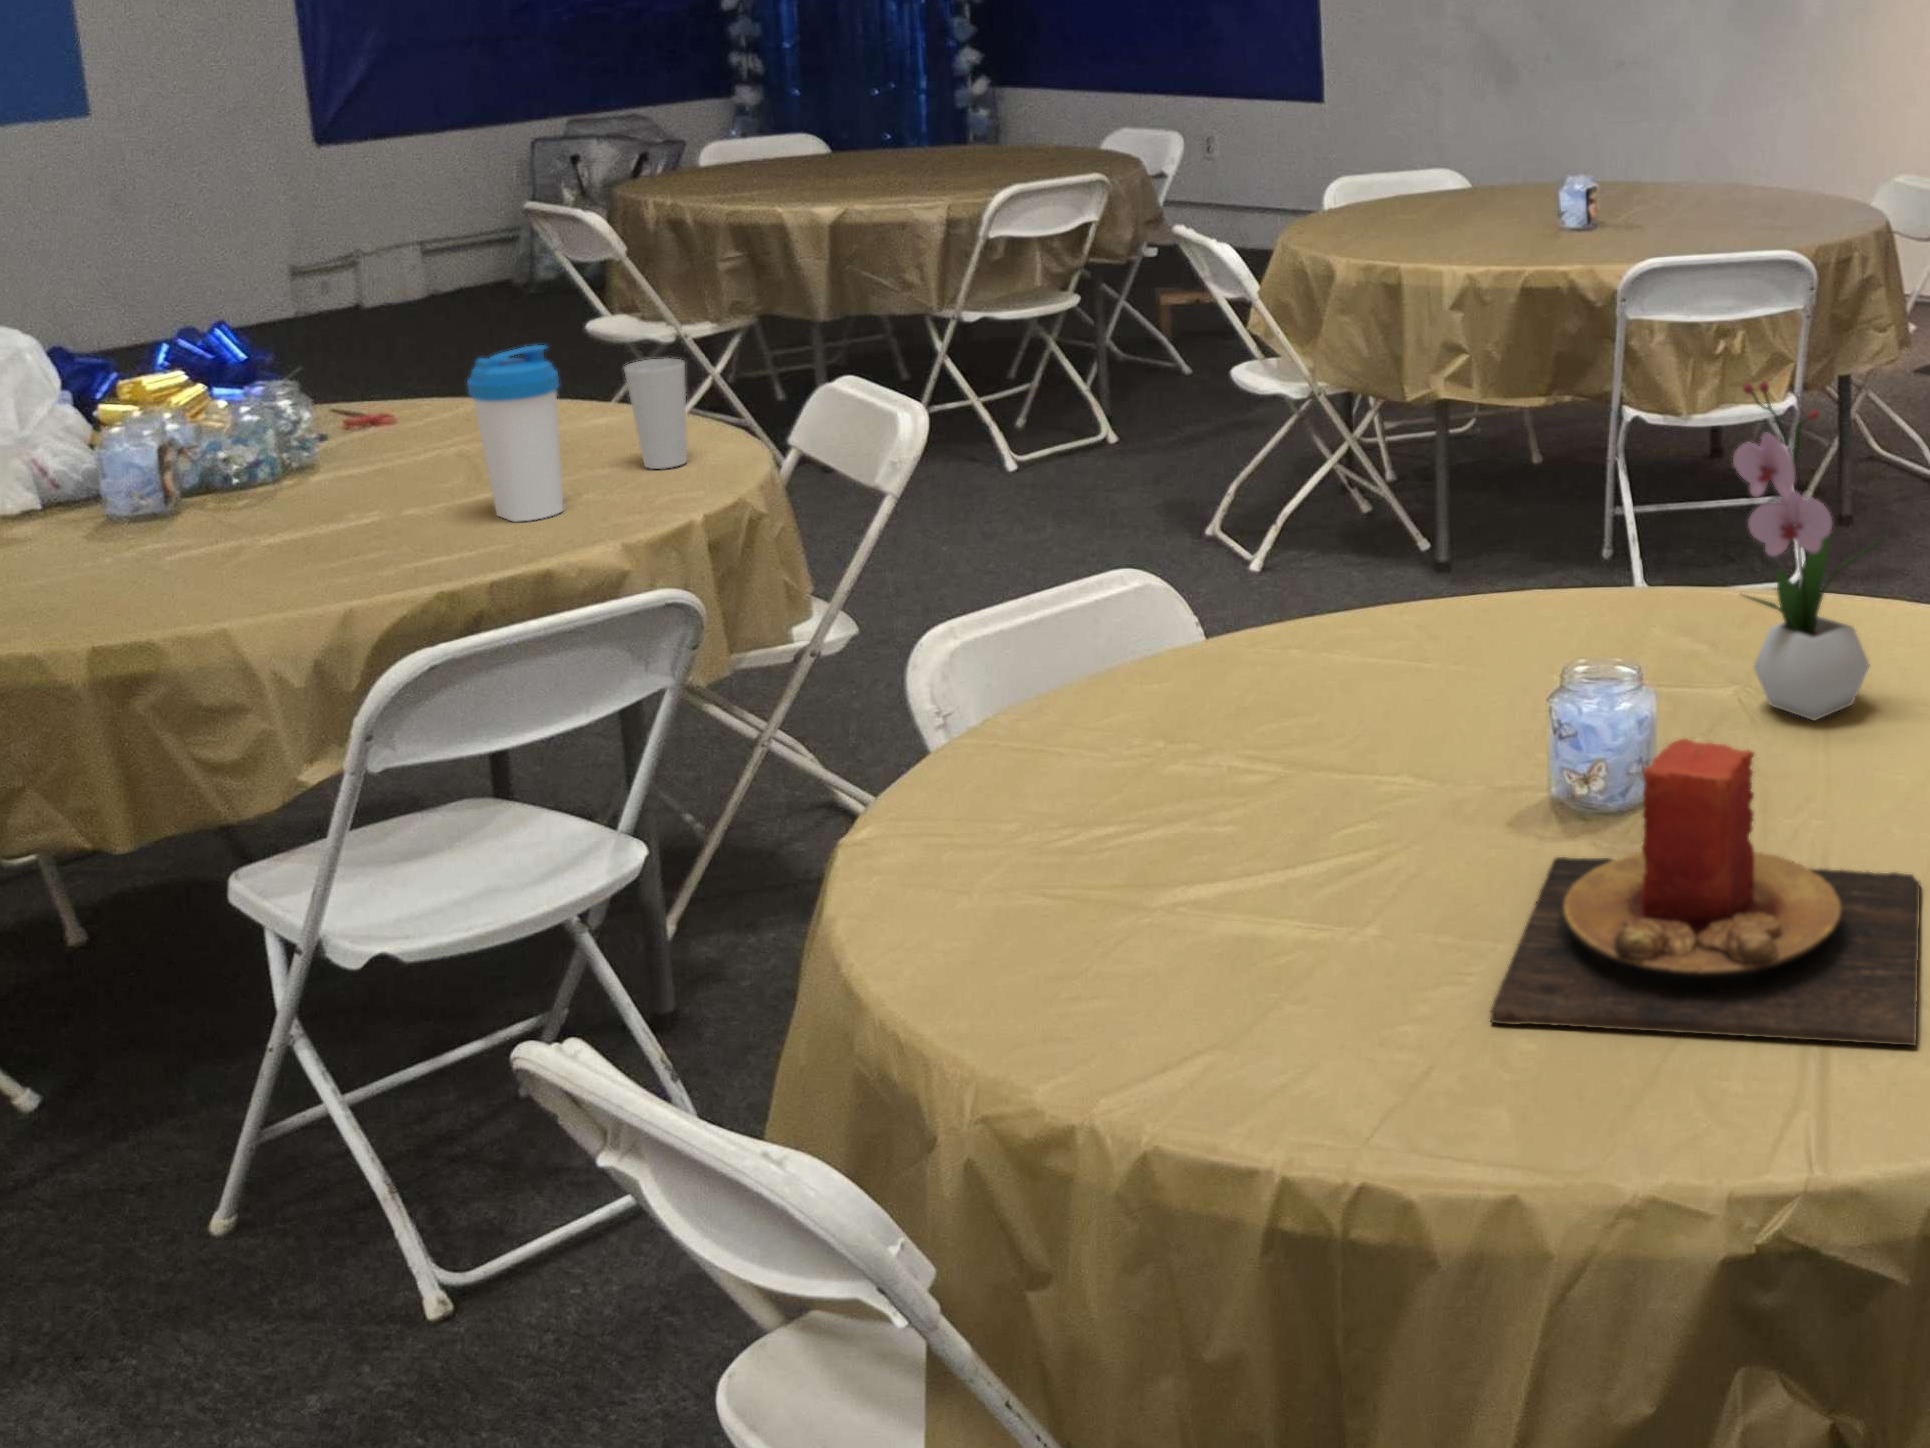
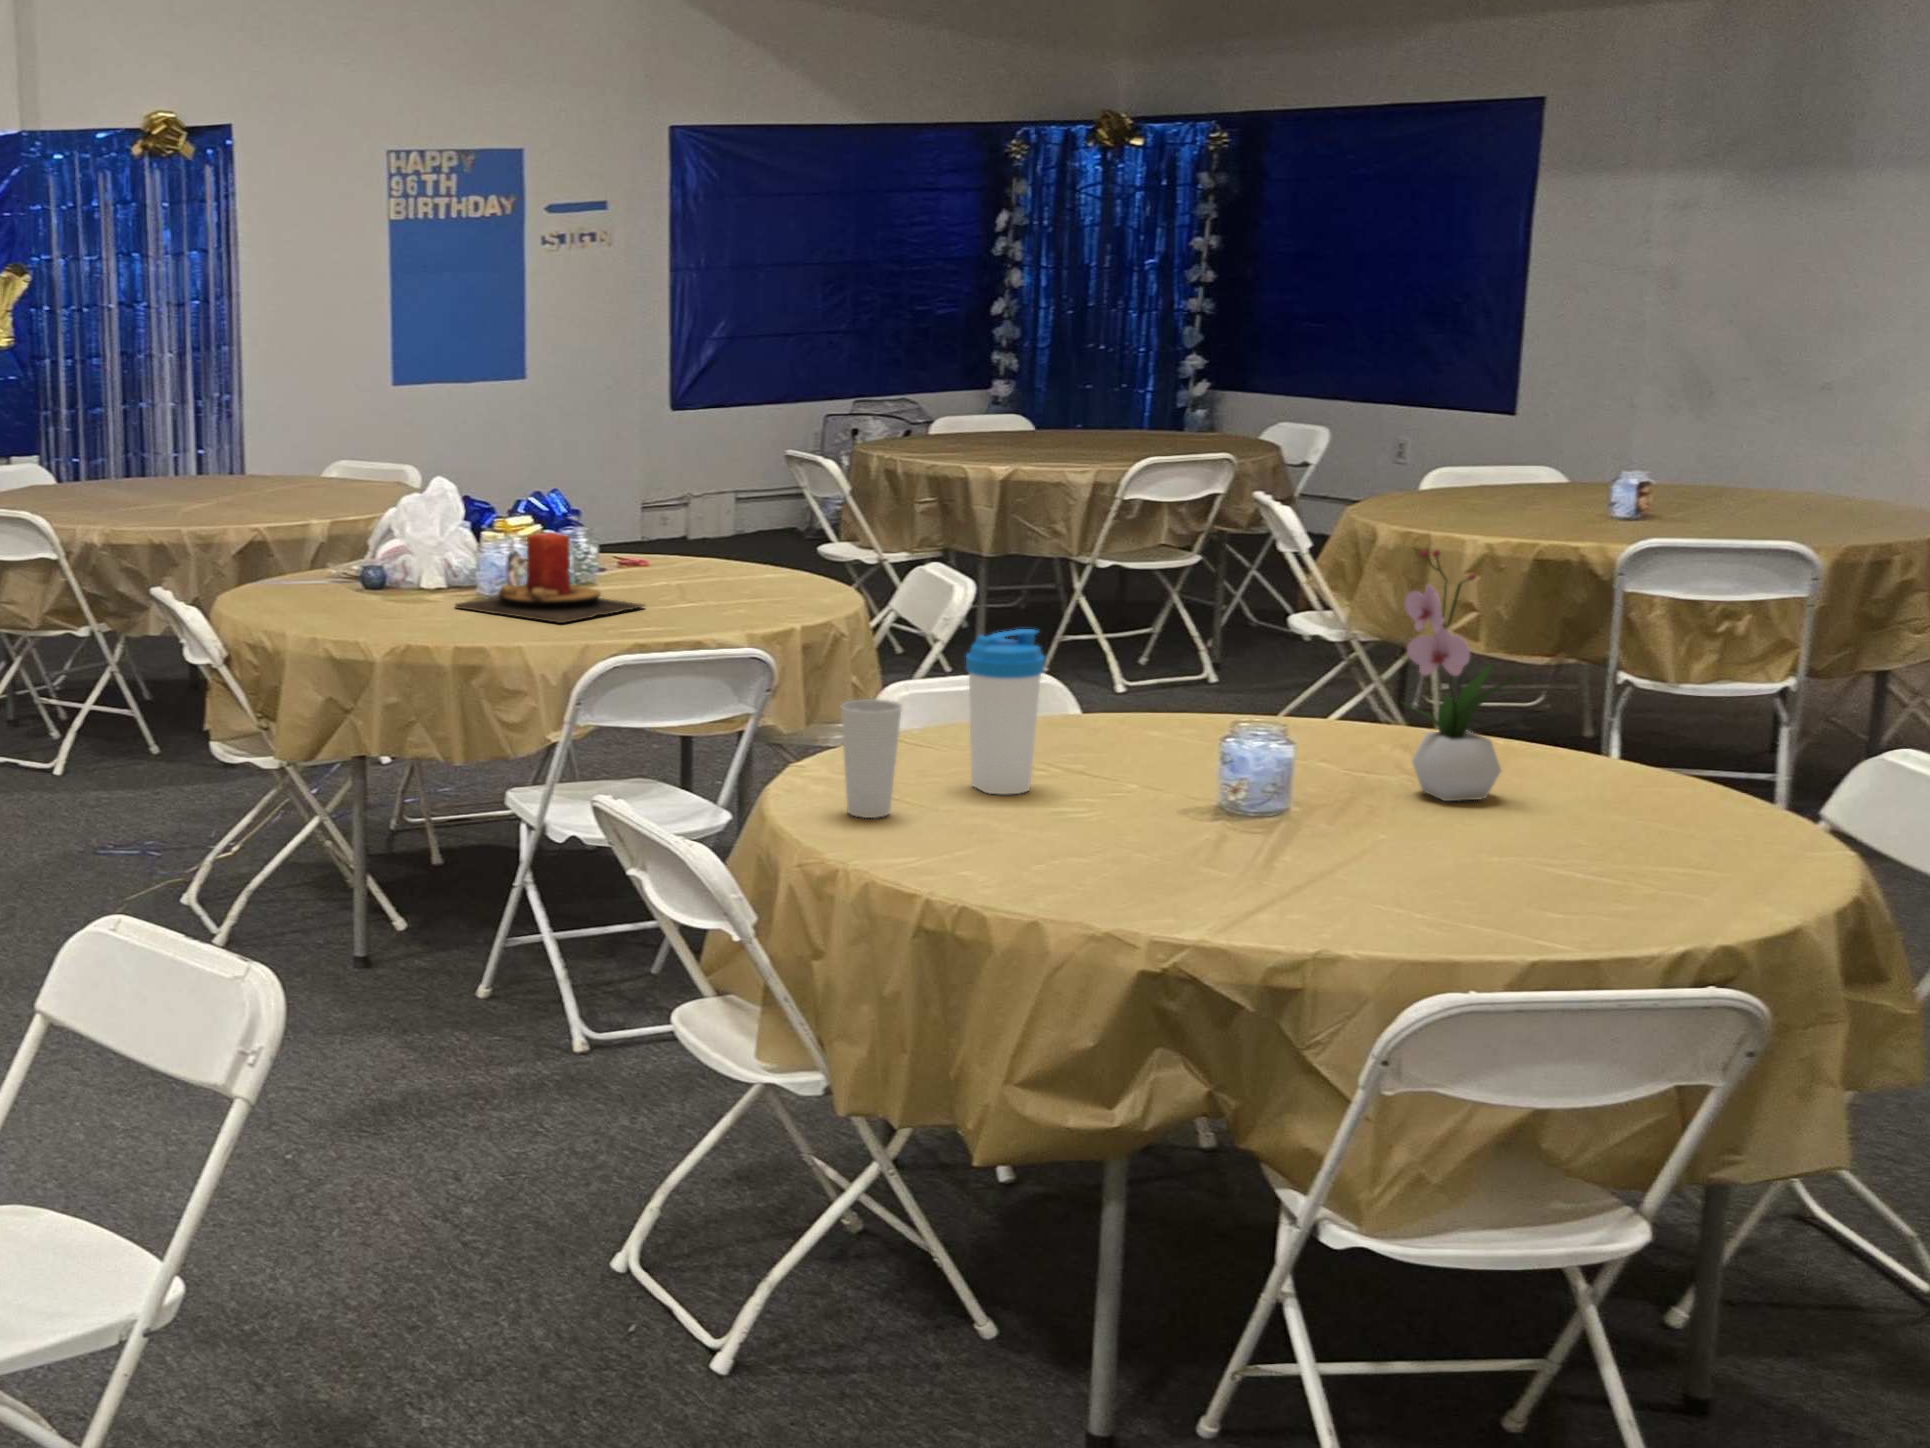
water bottle: present [467,345,563,522] -> present [966,629,1045,794]
cup: present [624,358,687,469] -> present [841,699,902,818]
candle: present [1490,739,1920,1046] -> present [455,532,644,623]

